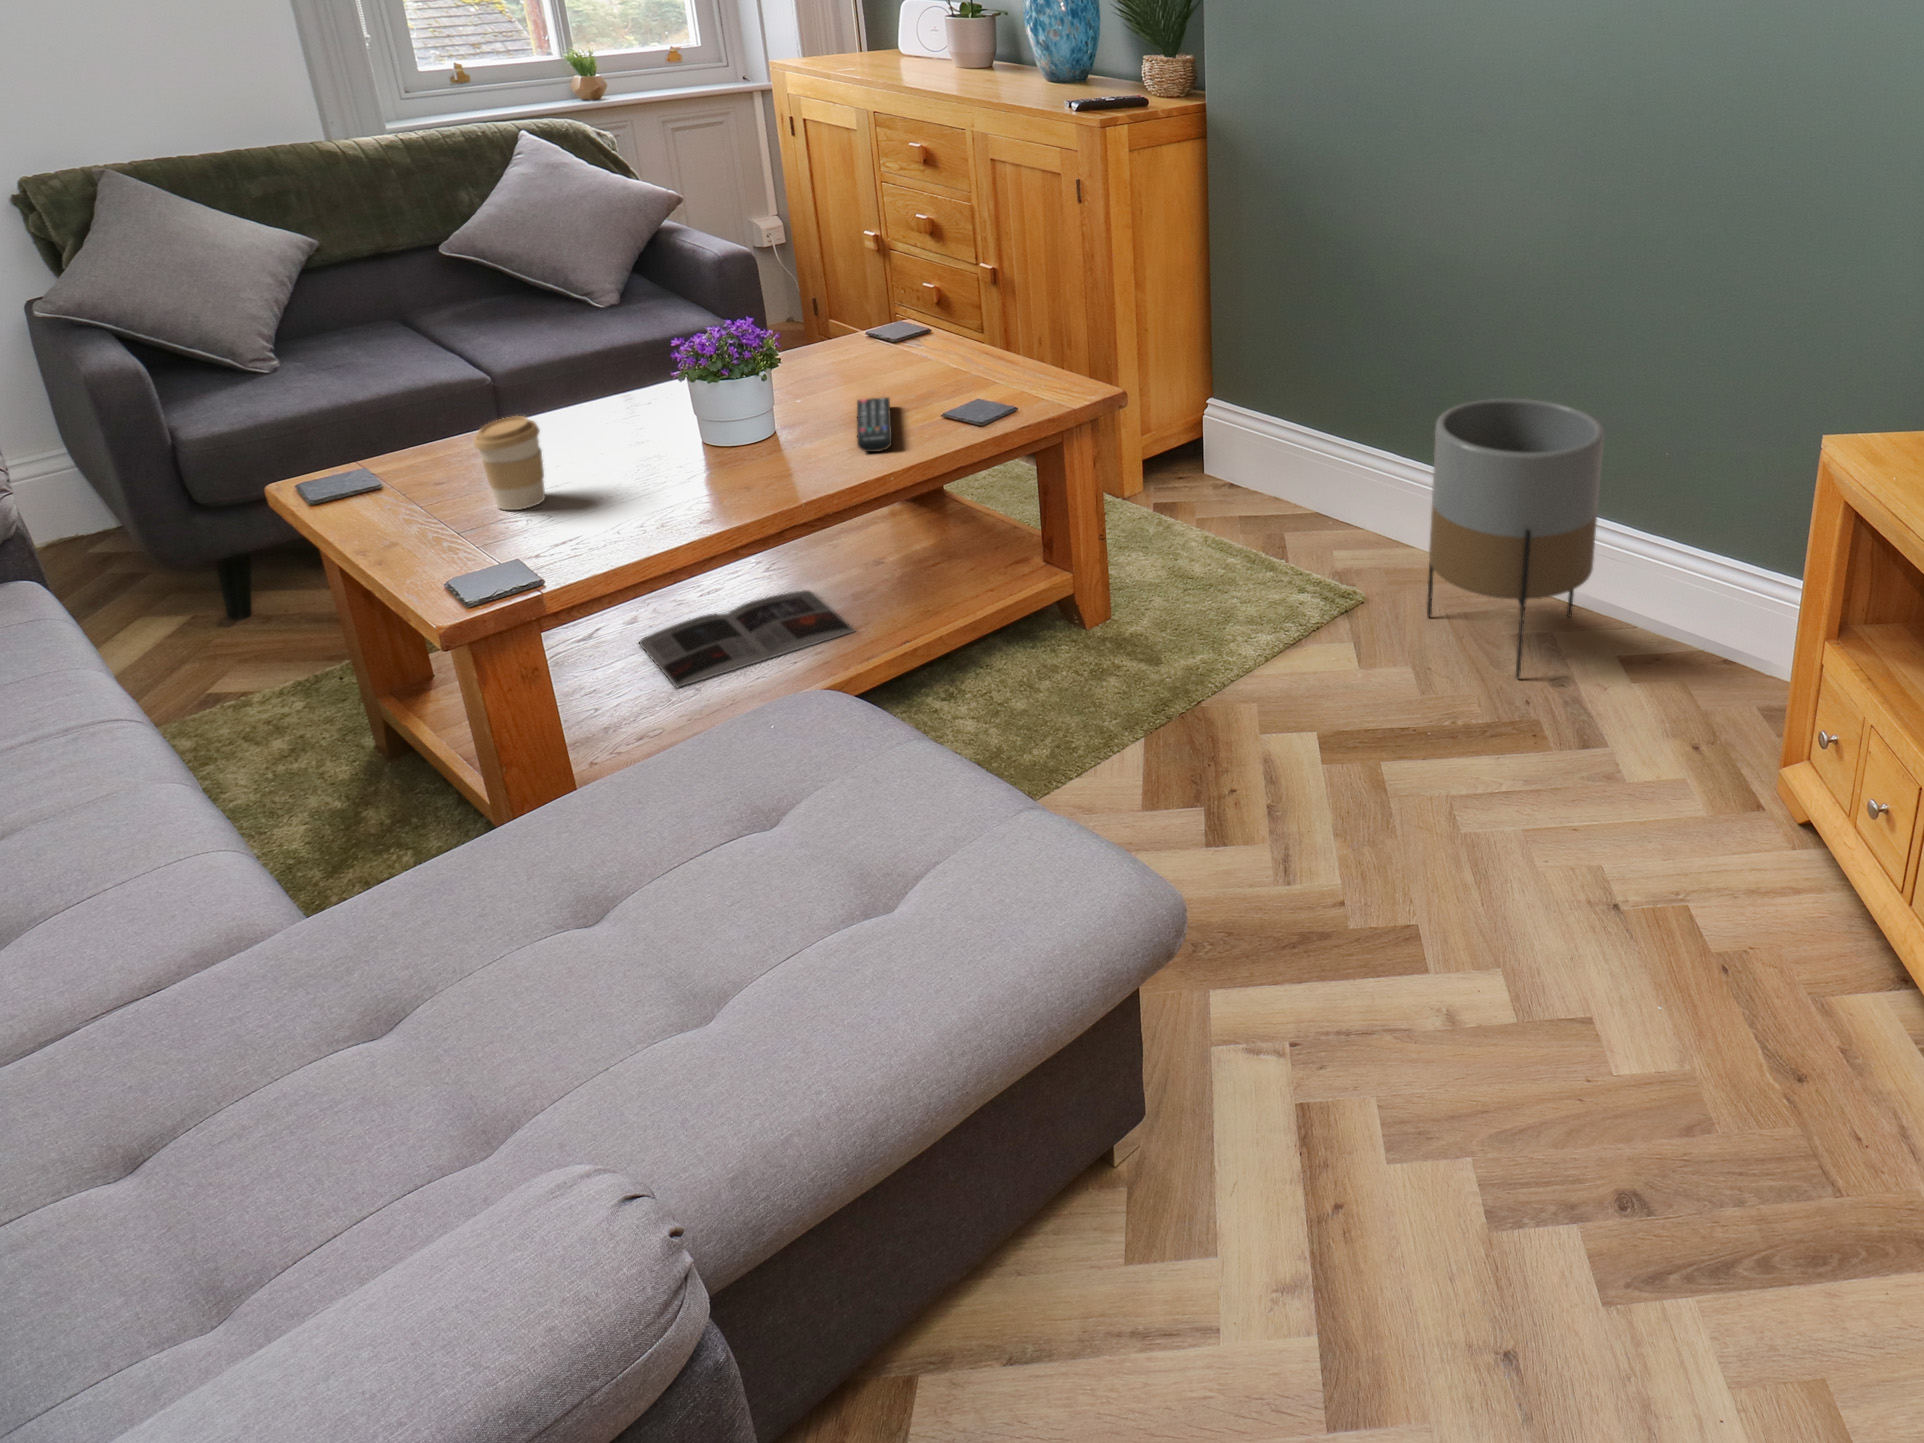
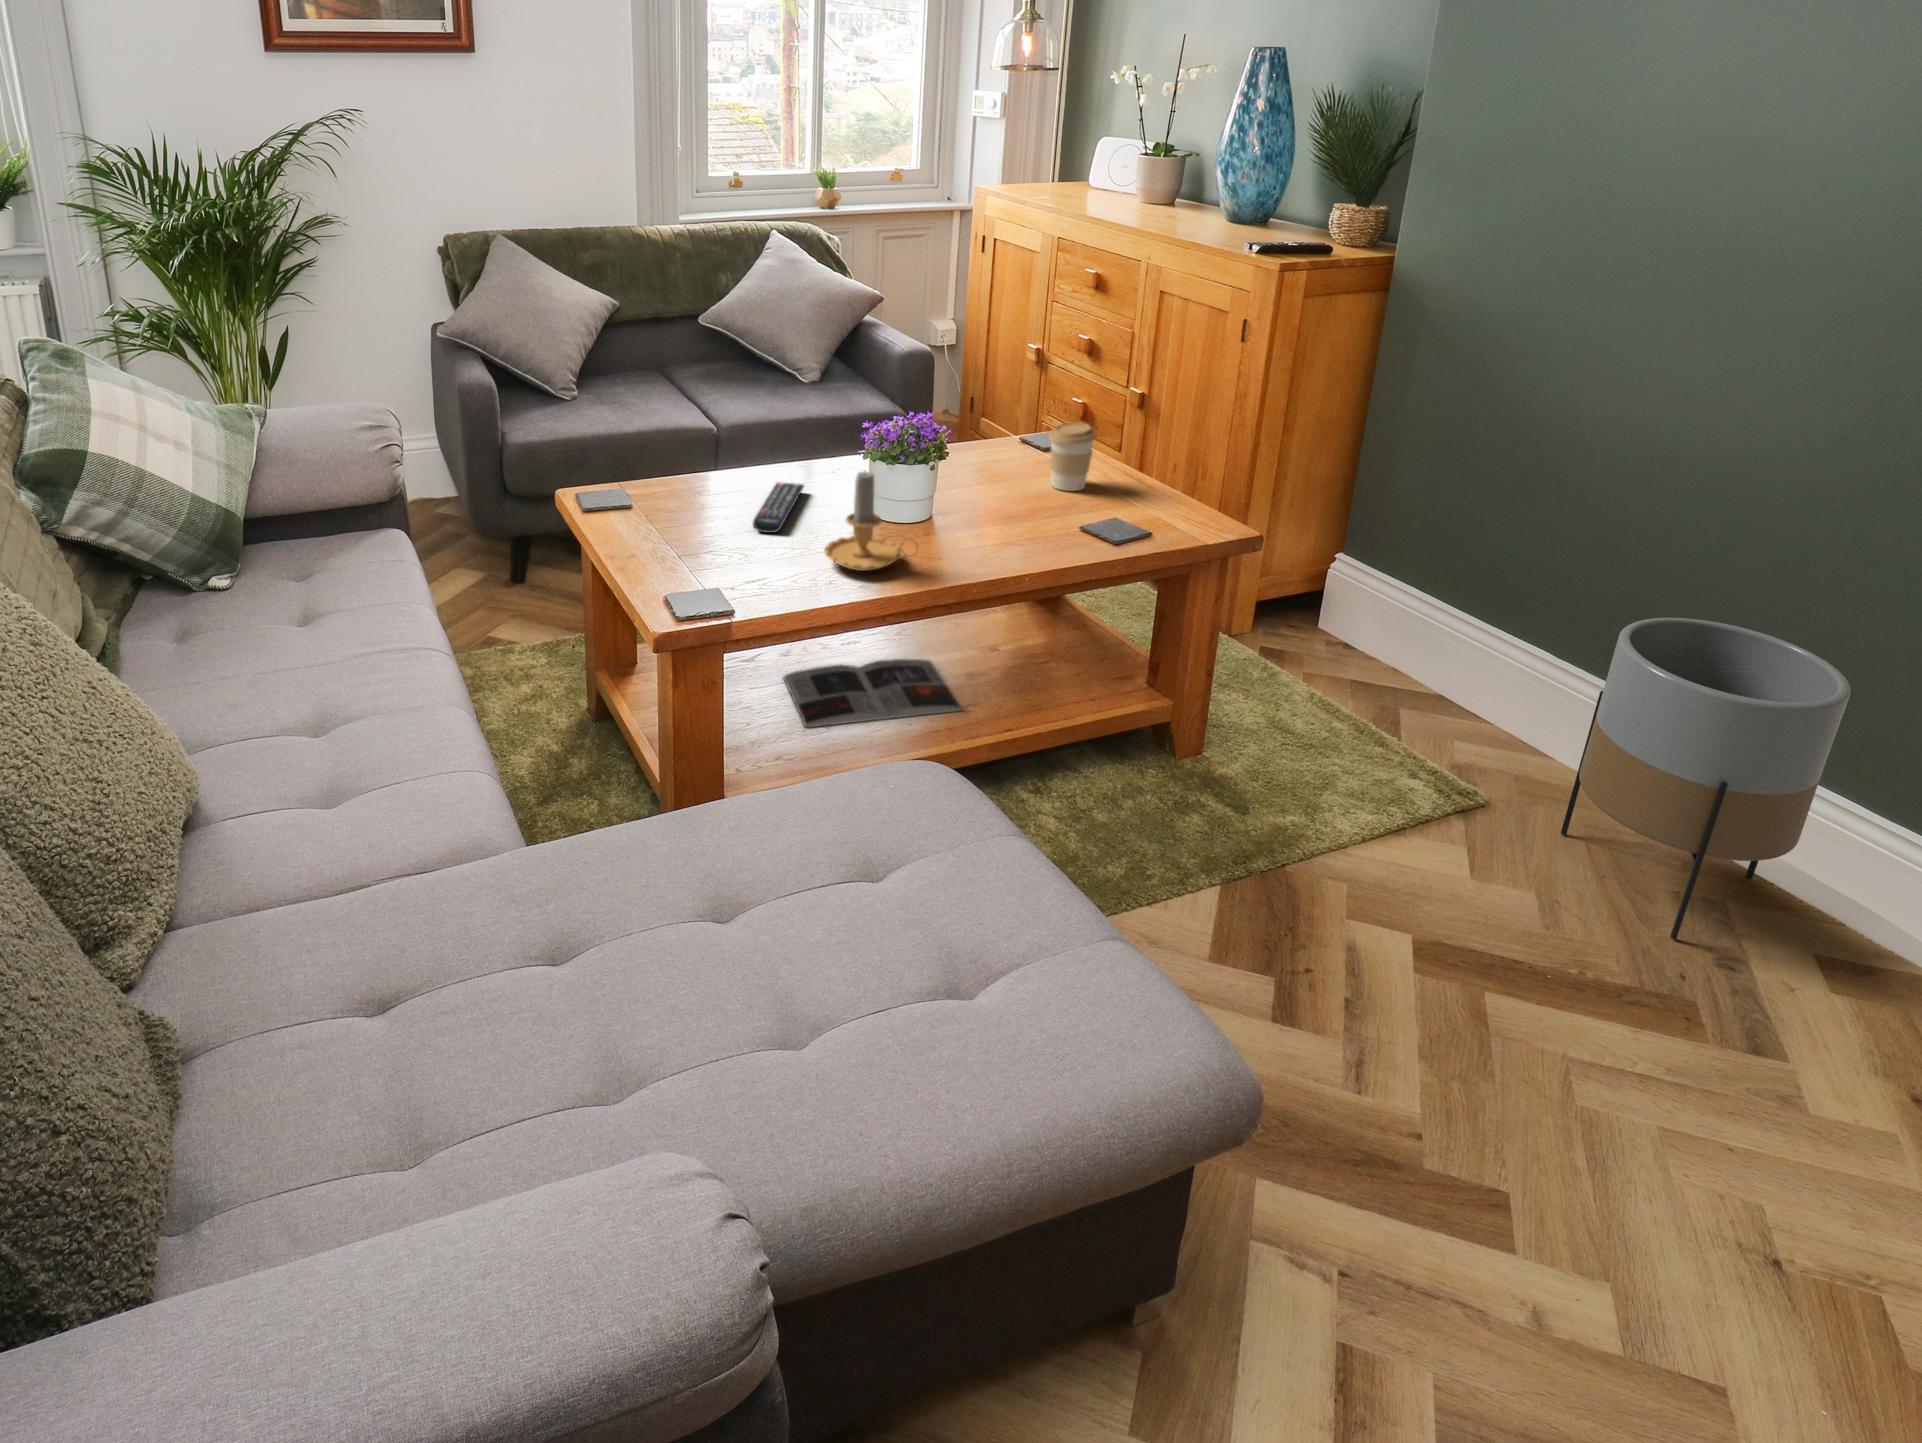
candle: none [657,378,768,495] -> present [824,471,917,571]
remote control: present [857,397,892,452] -> present [753,482,804,533]
coffee cup: present [474,416,545,510] -> present [1049,422,1096,491]

